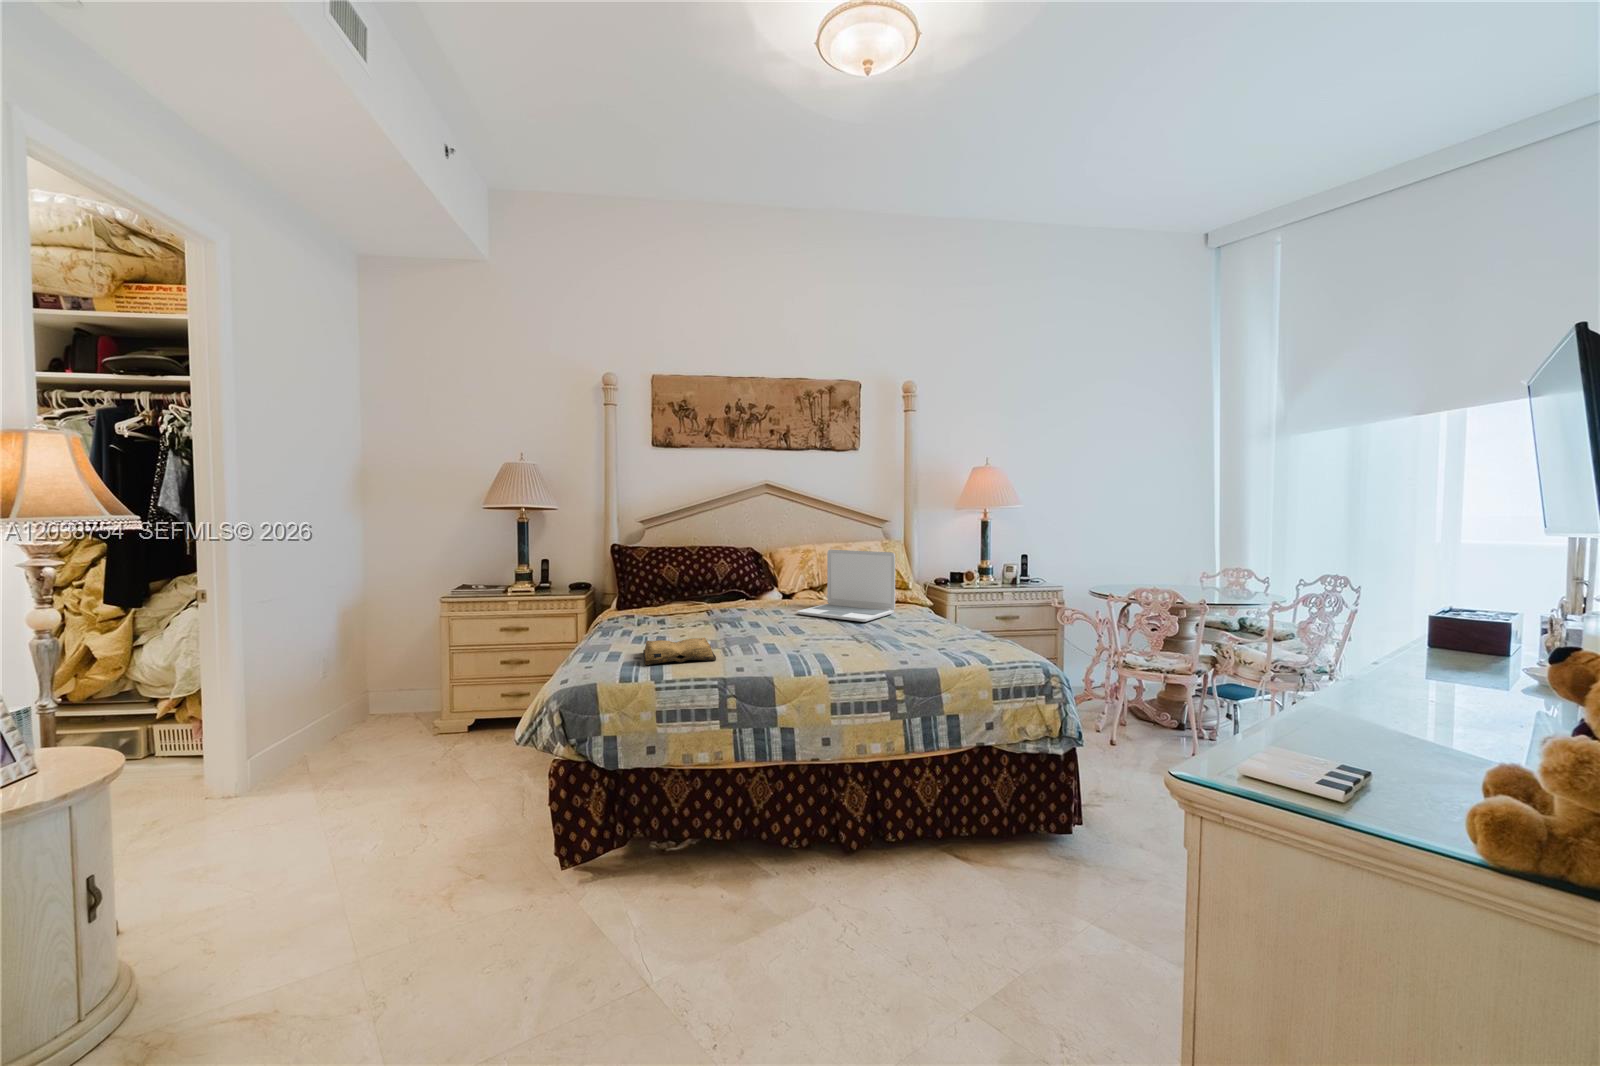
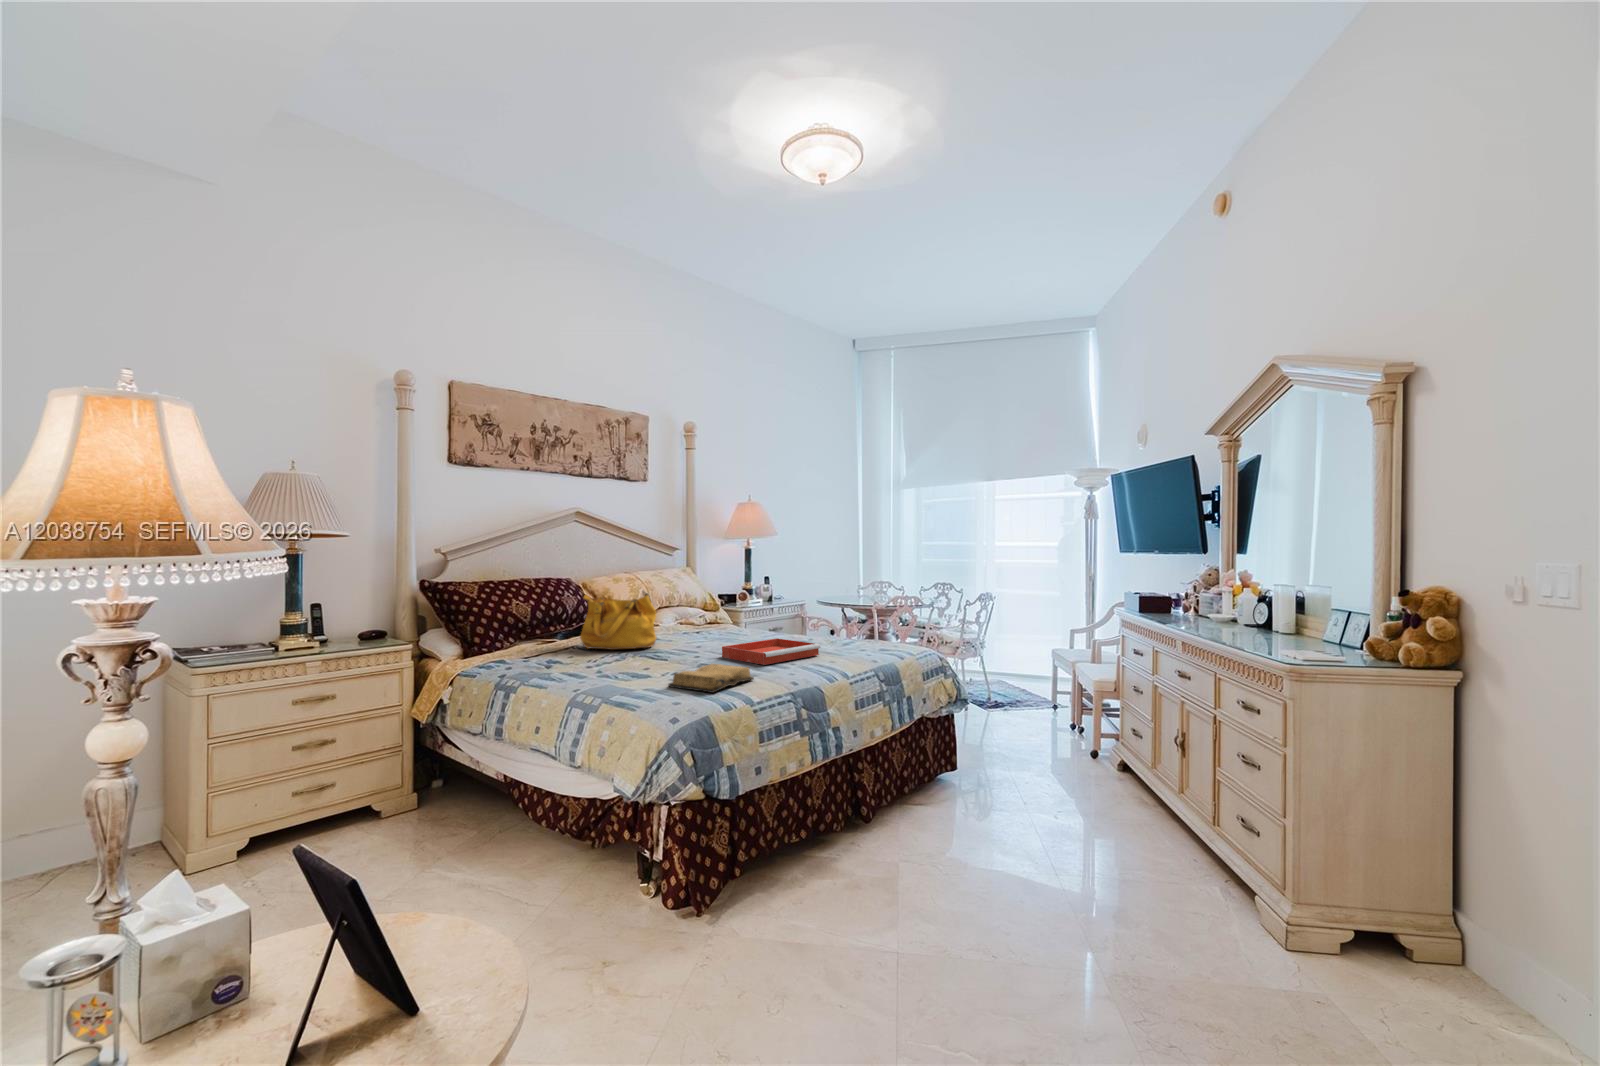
laptop: present [797,550,895,622] -> none [685,578,764,643]
handbag: none [704,559,768,615] -> present [580,591,656,650]
tray: none [776,622,864,647] -> present [722,638,821,665]

